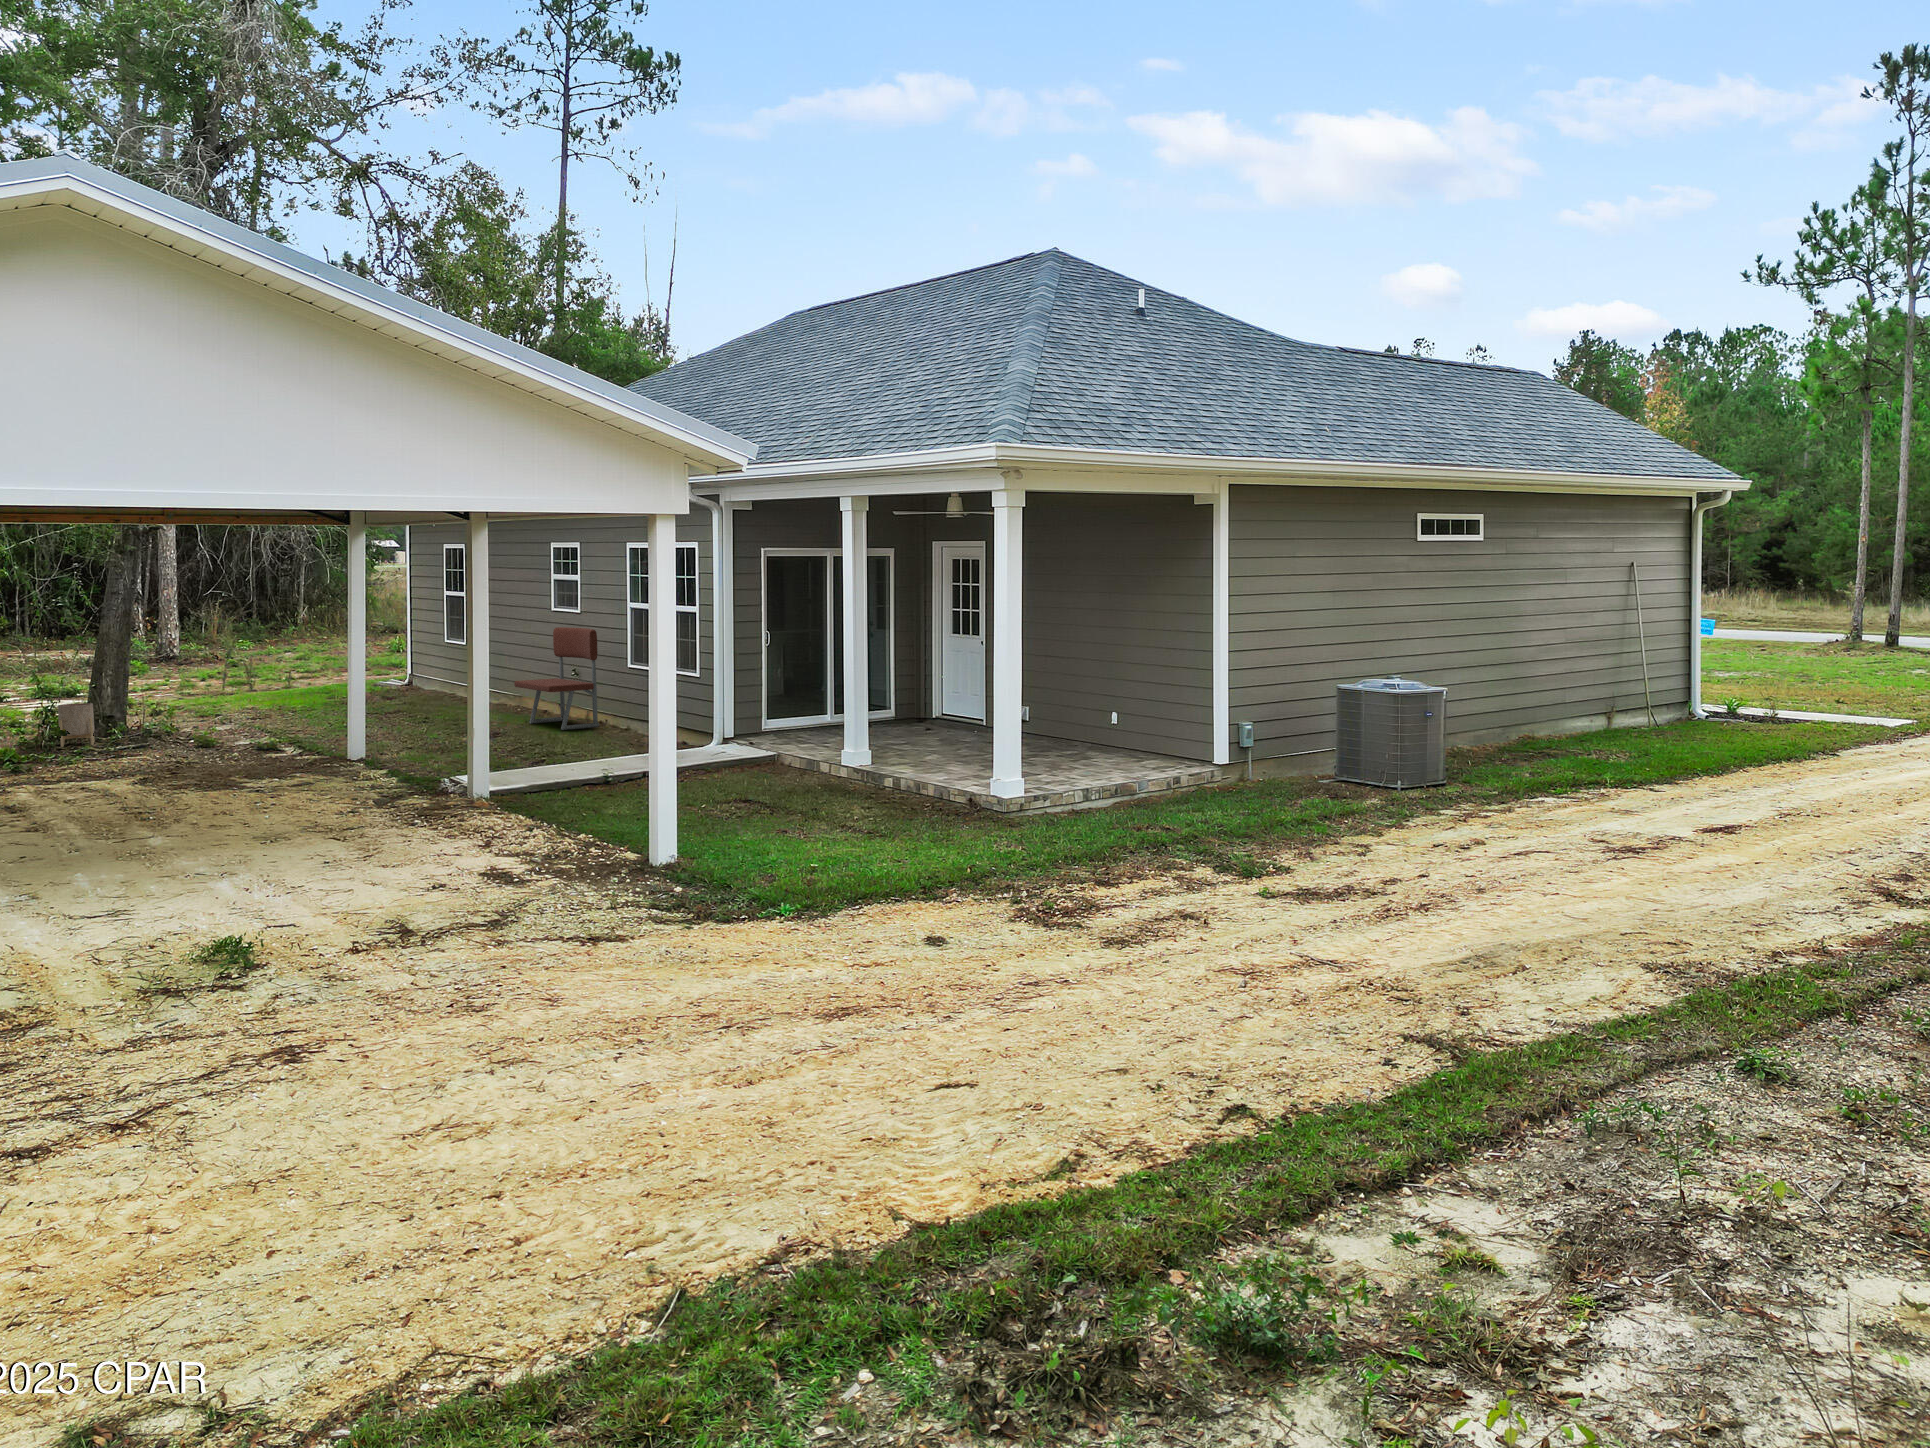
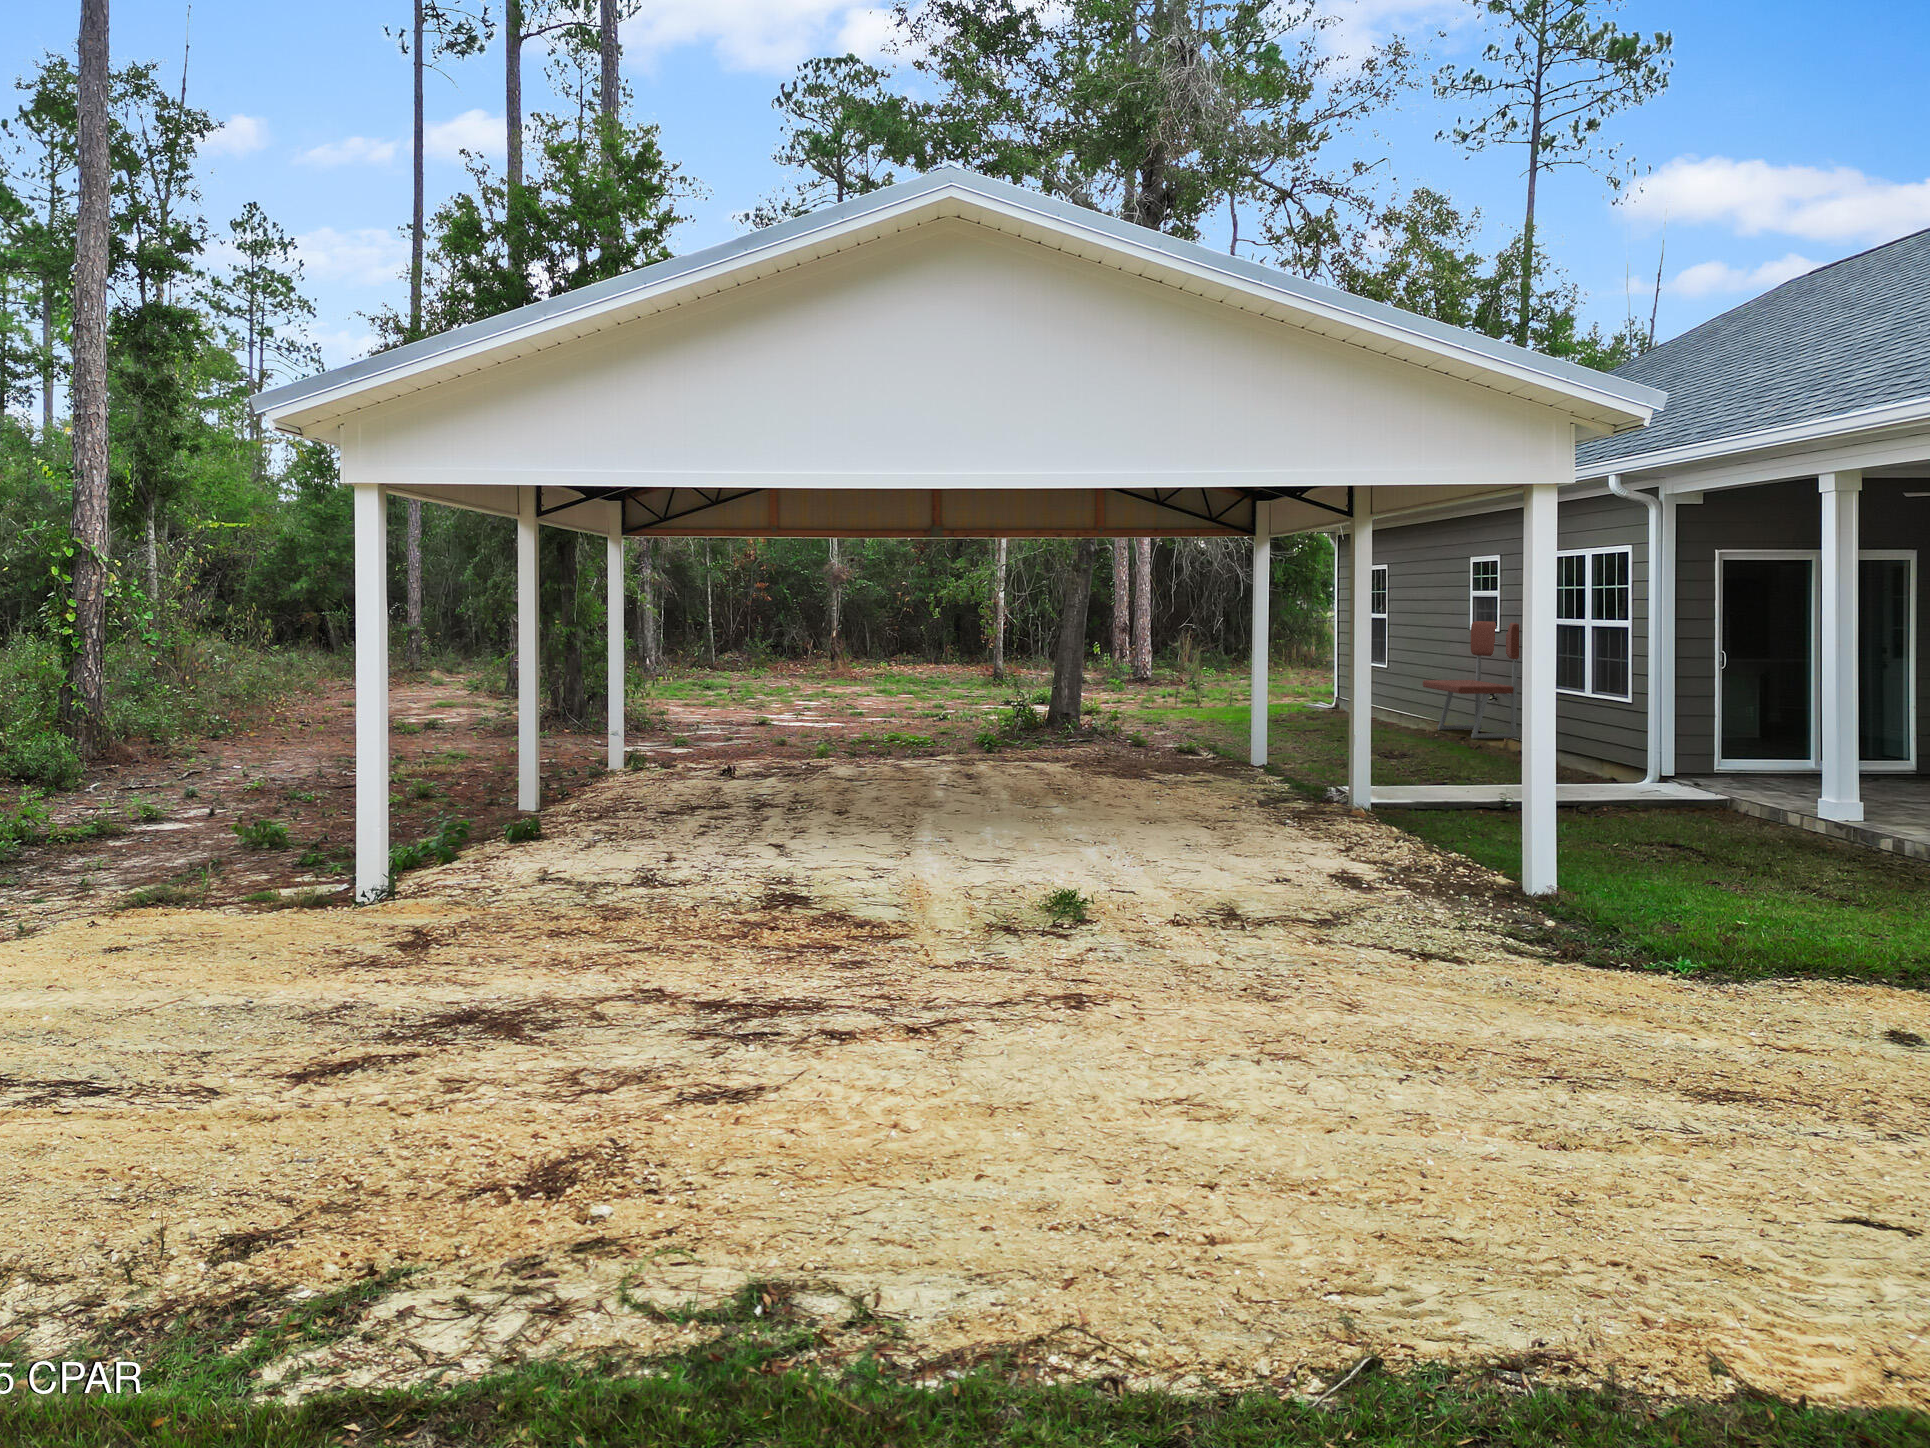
planter: present [58,703,95,747] -> none [1003,682,1030,721]

